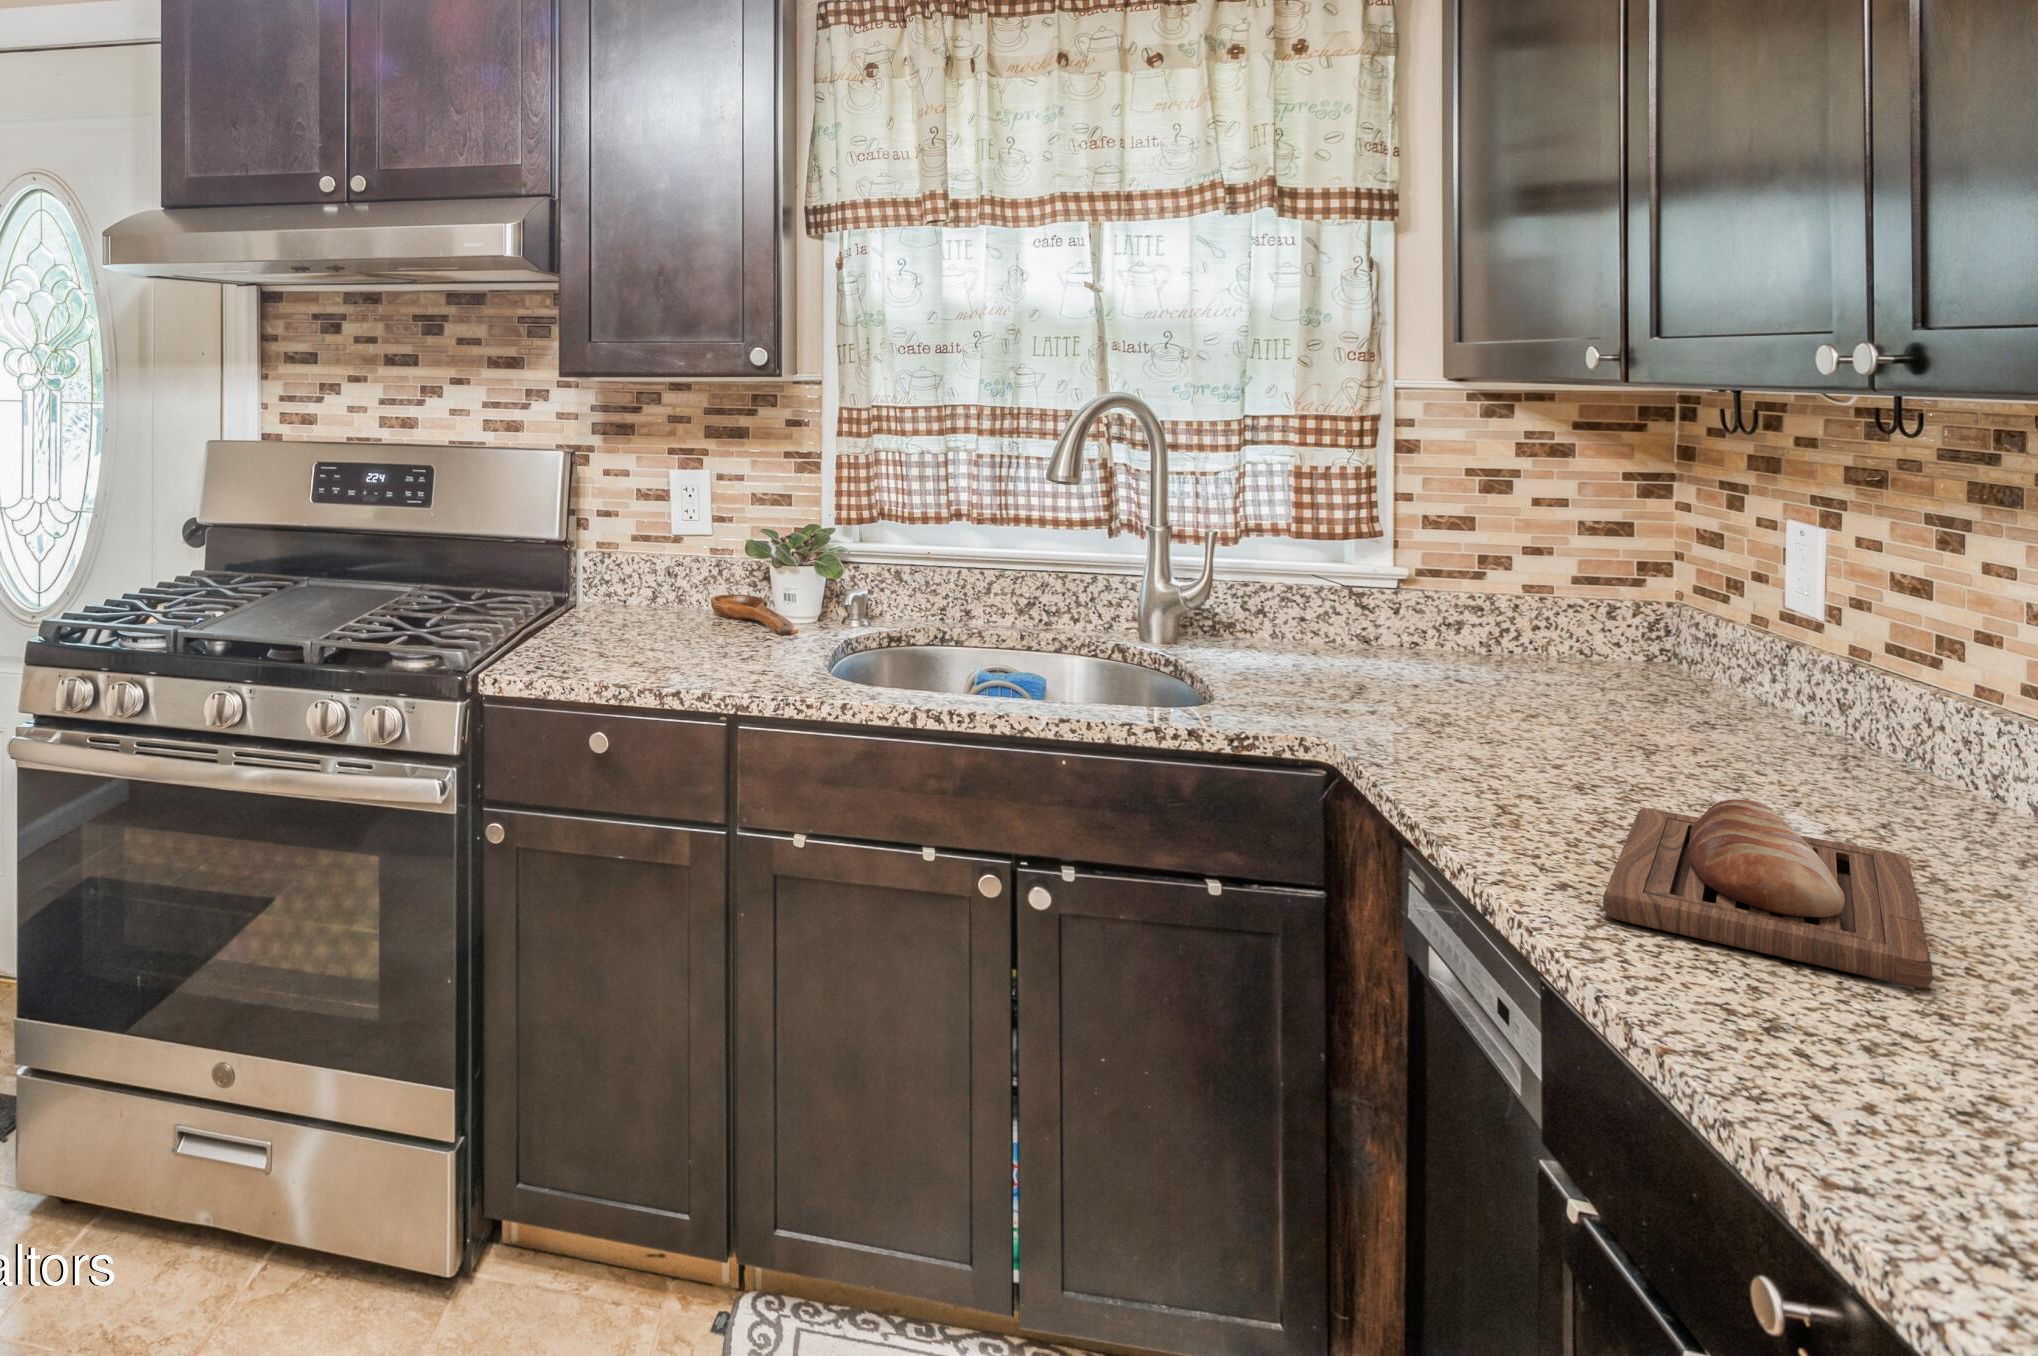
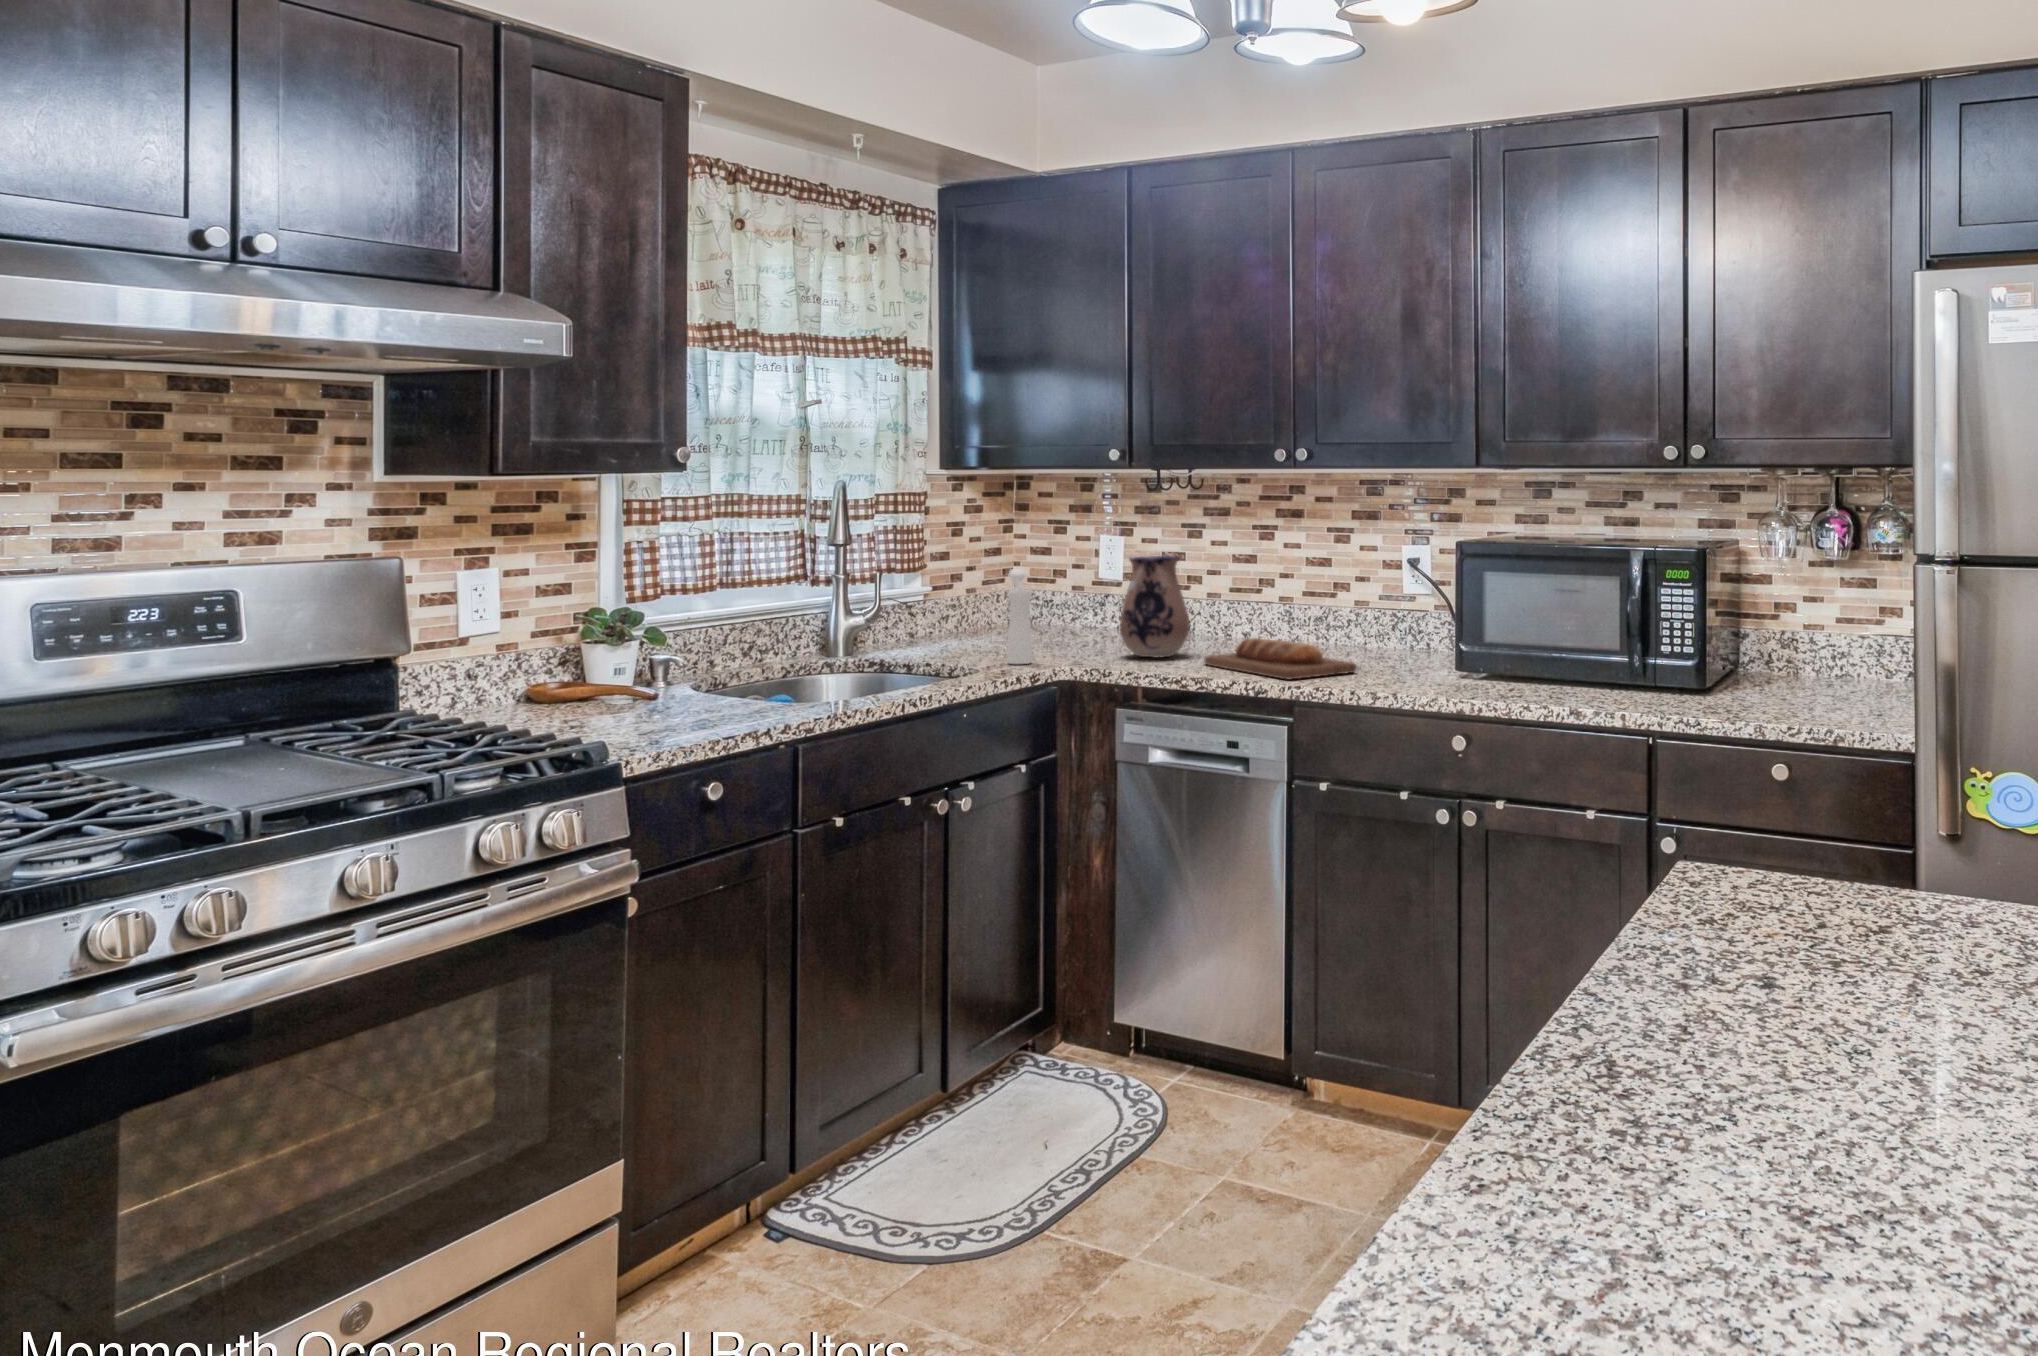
pepper mill: none [1323,554,1423,722] -> present [1007,569,1032,664]
ceramic pitcher: none [1552,562,1758,794] -> present [1120,556,1190,658]

